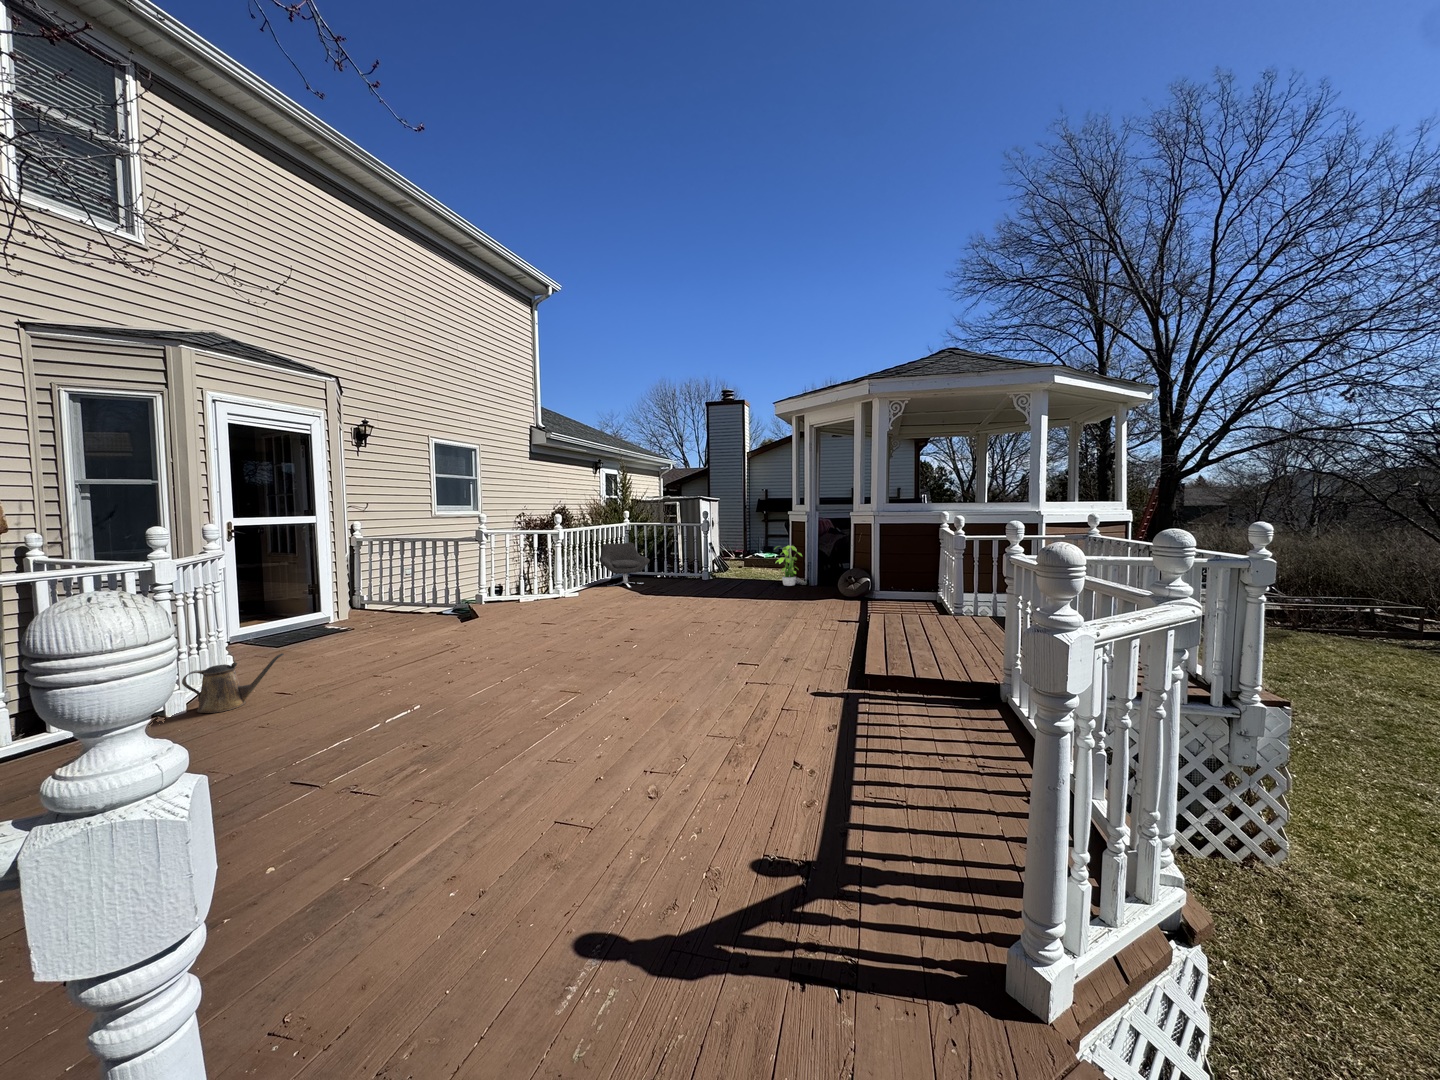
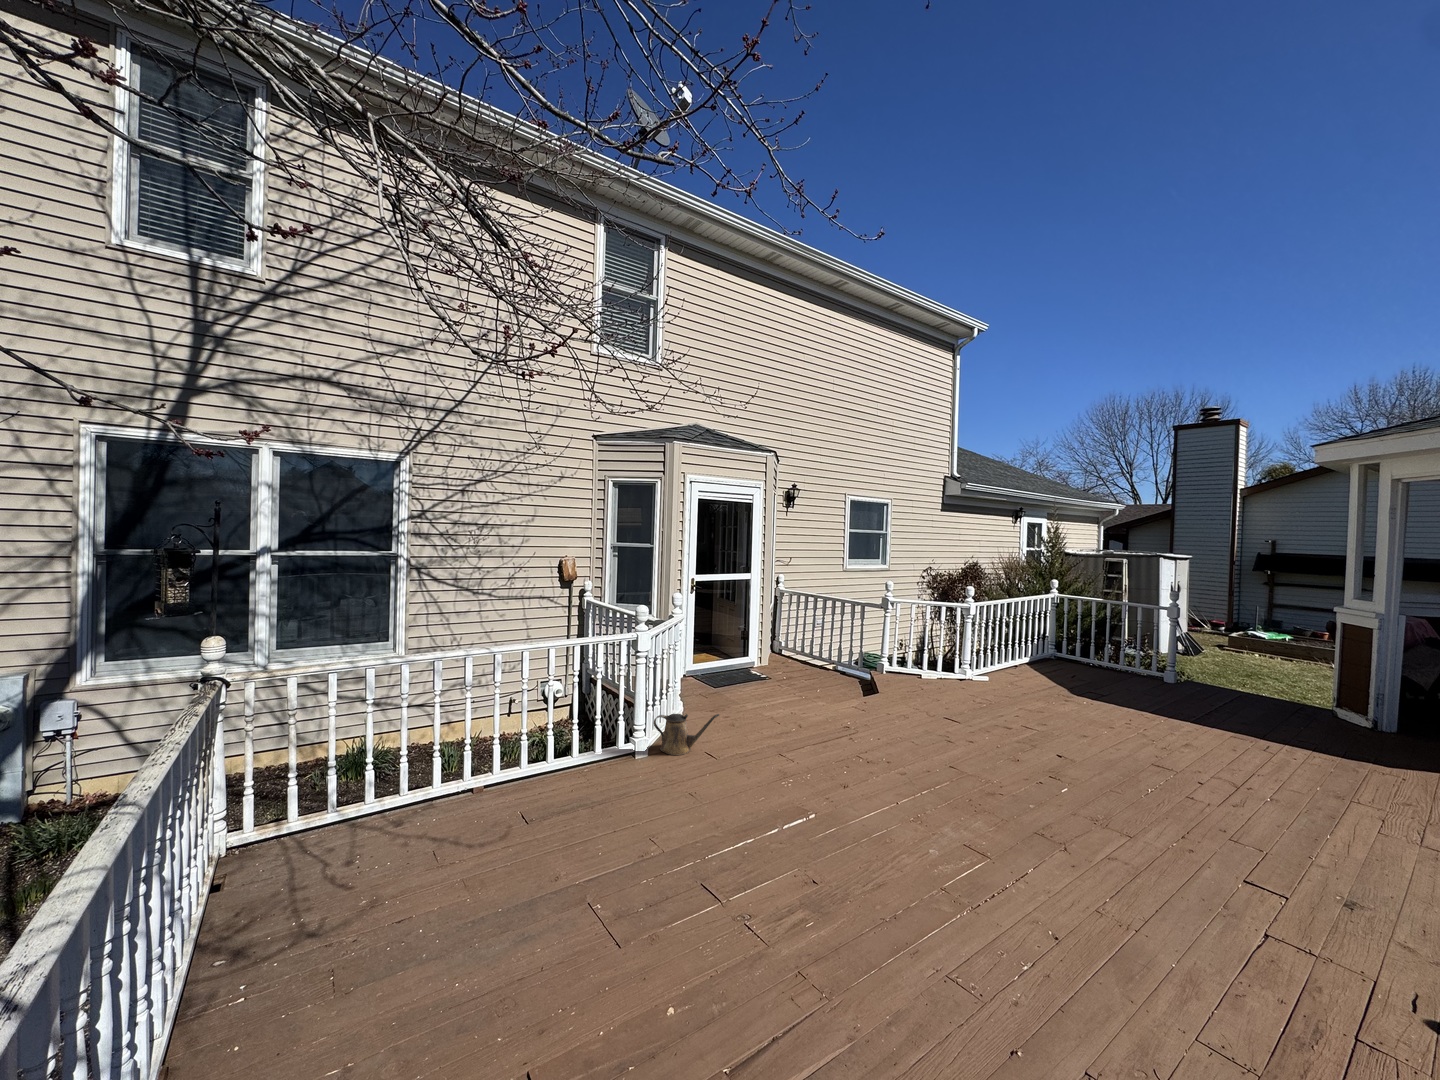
lounge chair: present [599,543,650,587] -> none [1017,617,1086,677]
potted plant: present [775,546,802,586] -> none [1307,657,1369,724]

